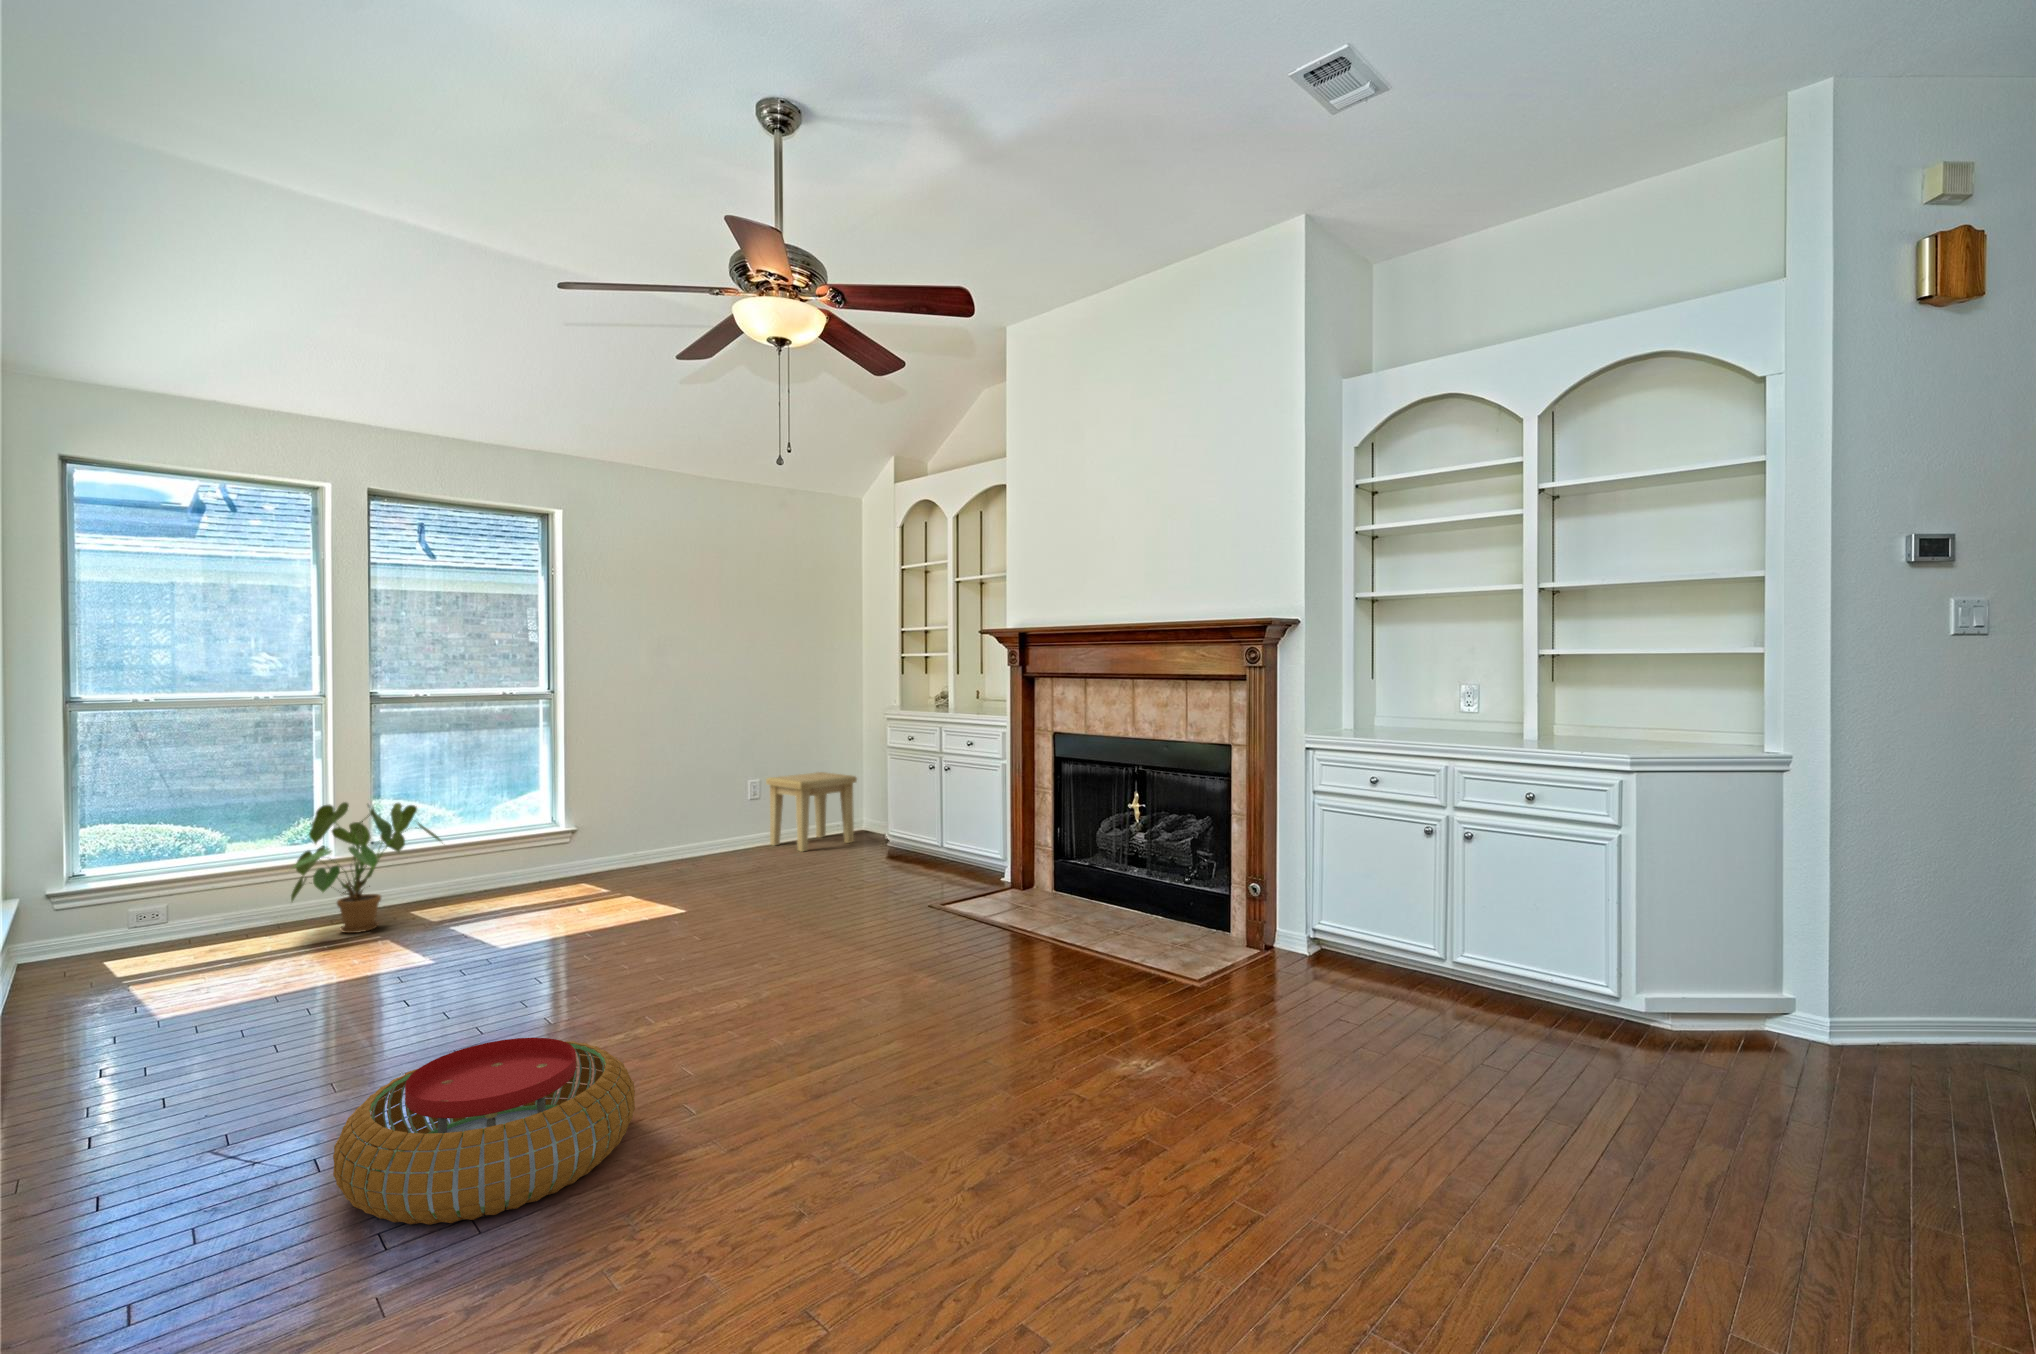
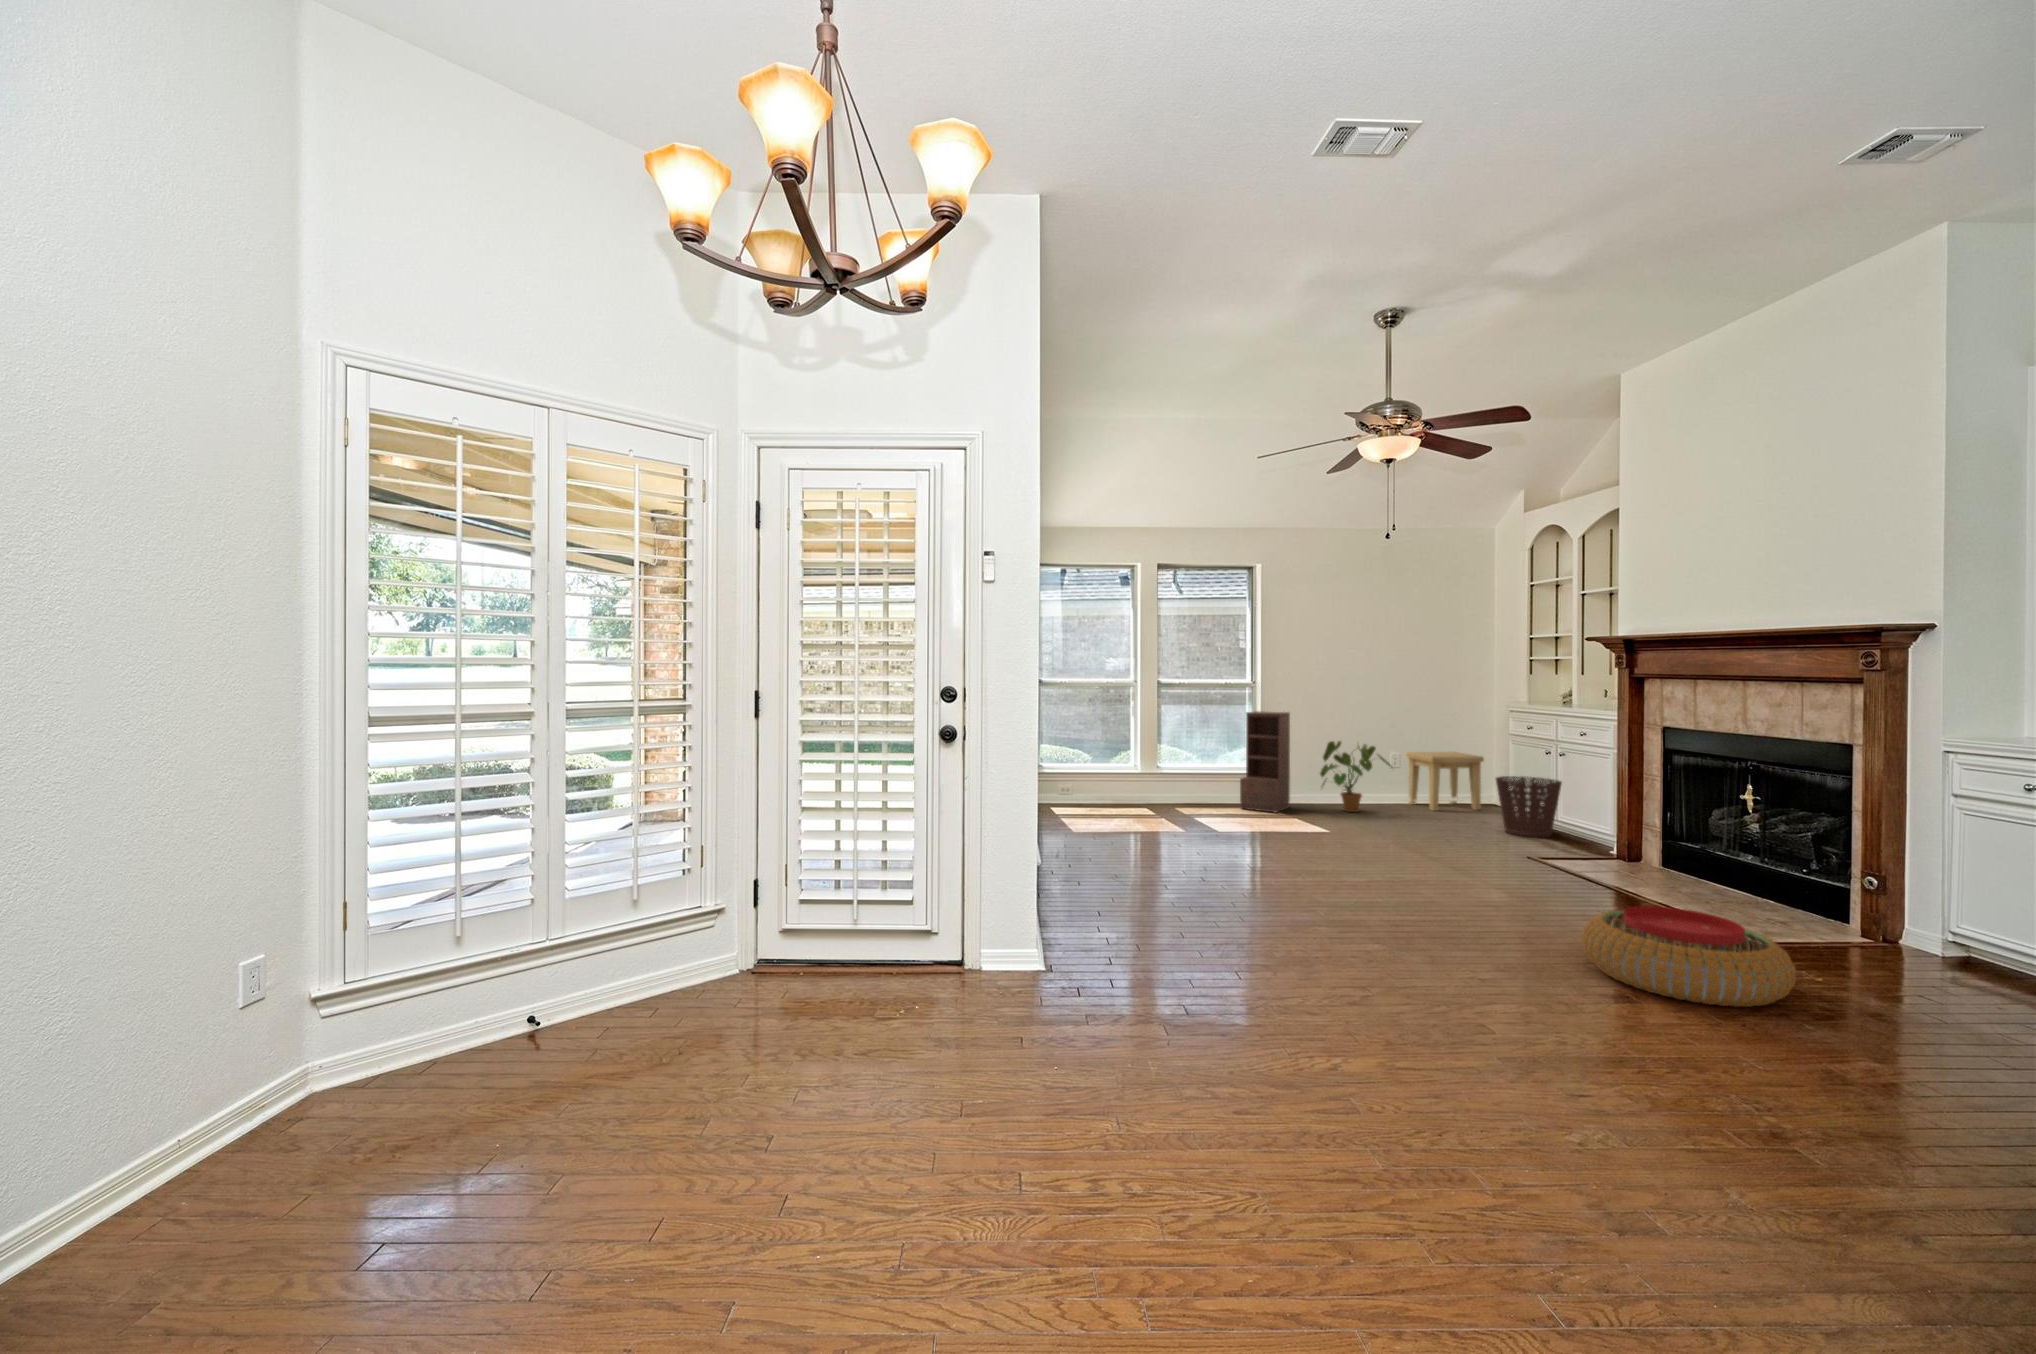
bookshelf: none [530,735,611,891] -> present [1240,711,1290,813]
basket: none [879,798,948,874] -> present [1496,776,1562,837]
house plant: present [291,802,441,933] -> present [1320,741,1391,812]
pouf: present [333,1038,635,1225] -> present [1582,906,1796,1007]

